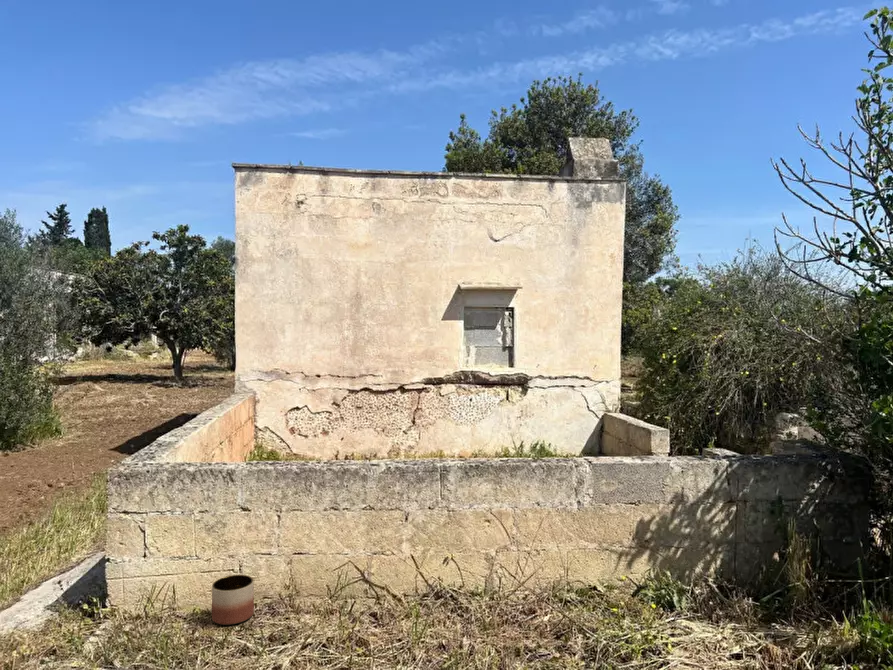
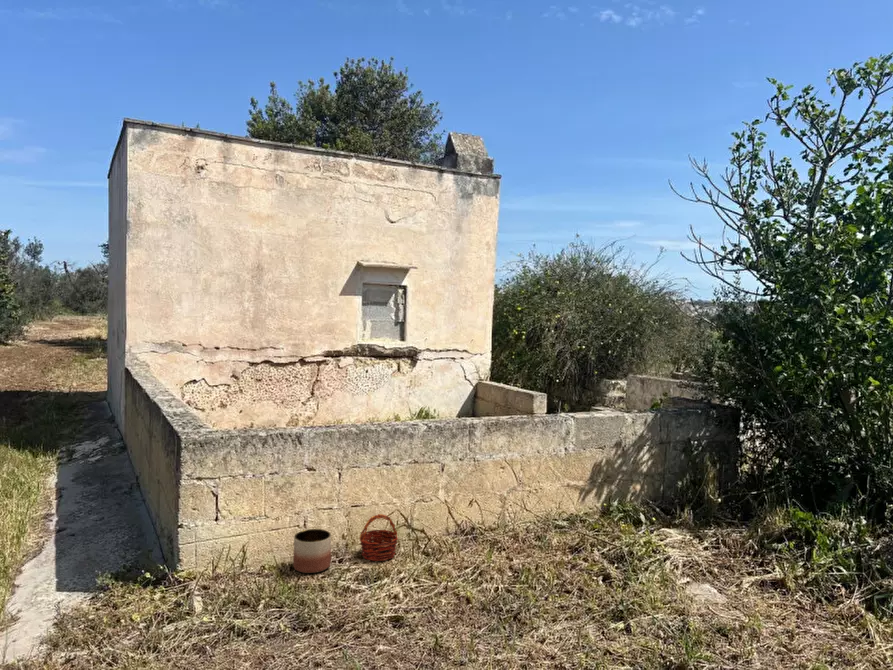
basket: none [287,567,334,623] -> present [360,514,398,561]

